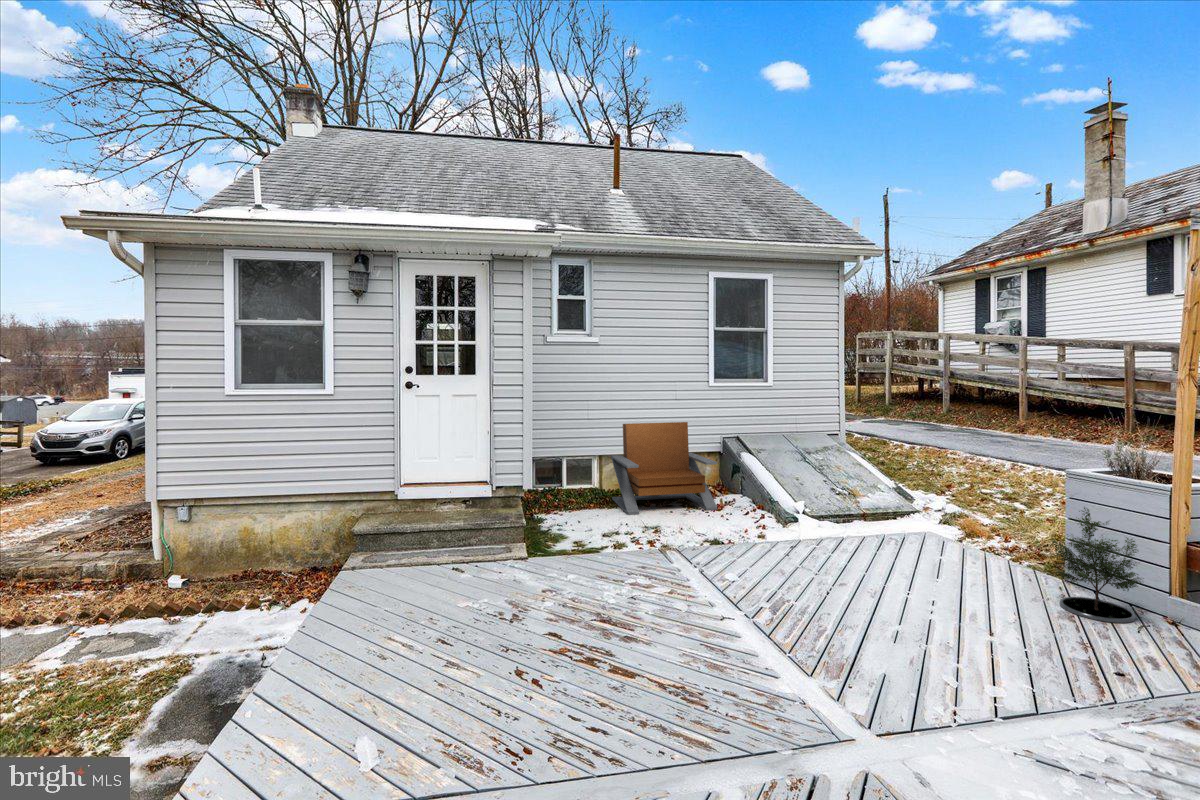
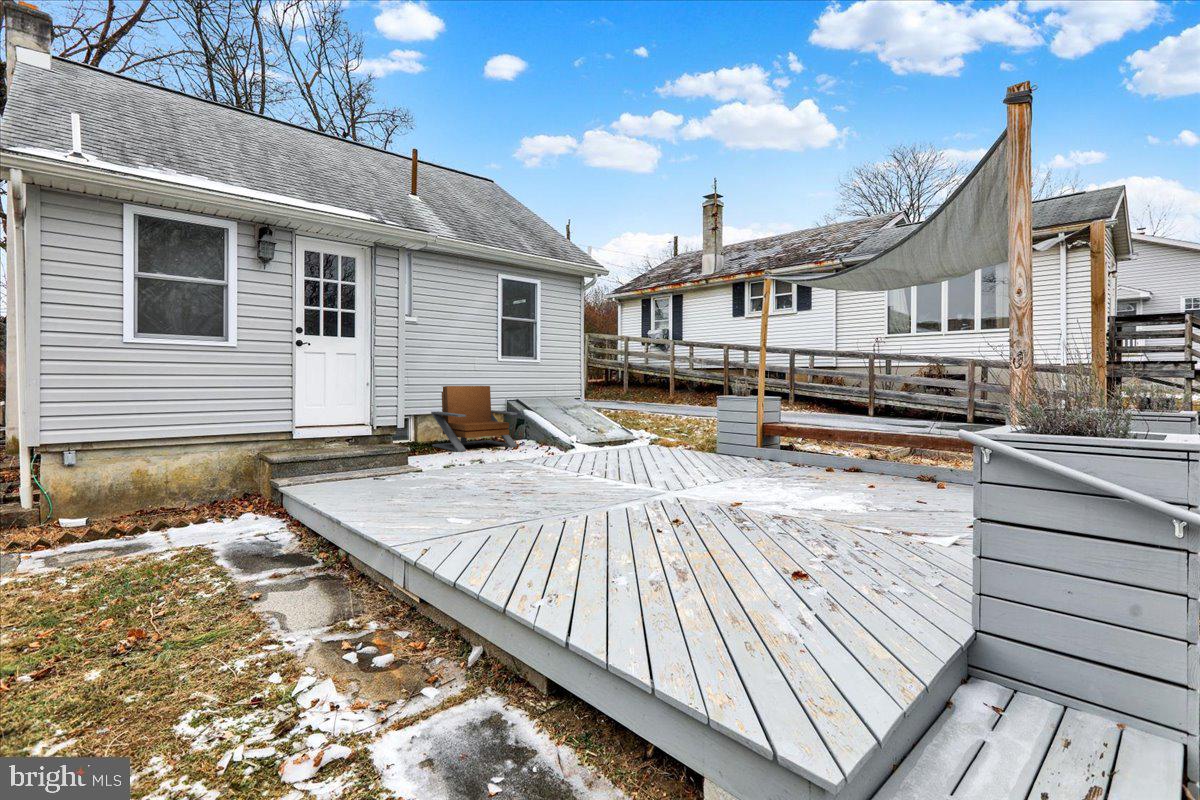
potted tree: present [1053,507,1144,623] -> none [712,415,746,467]

